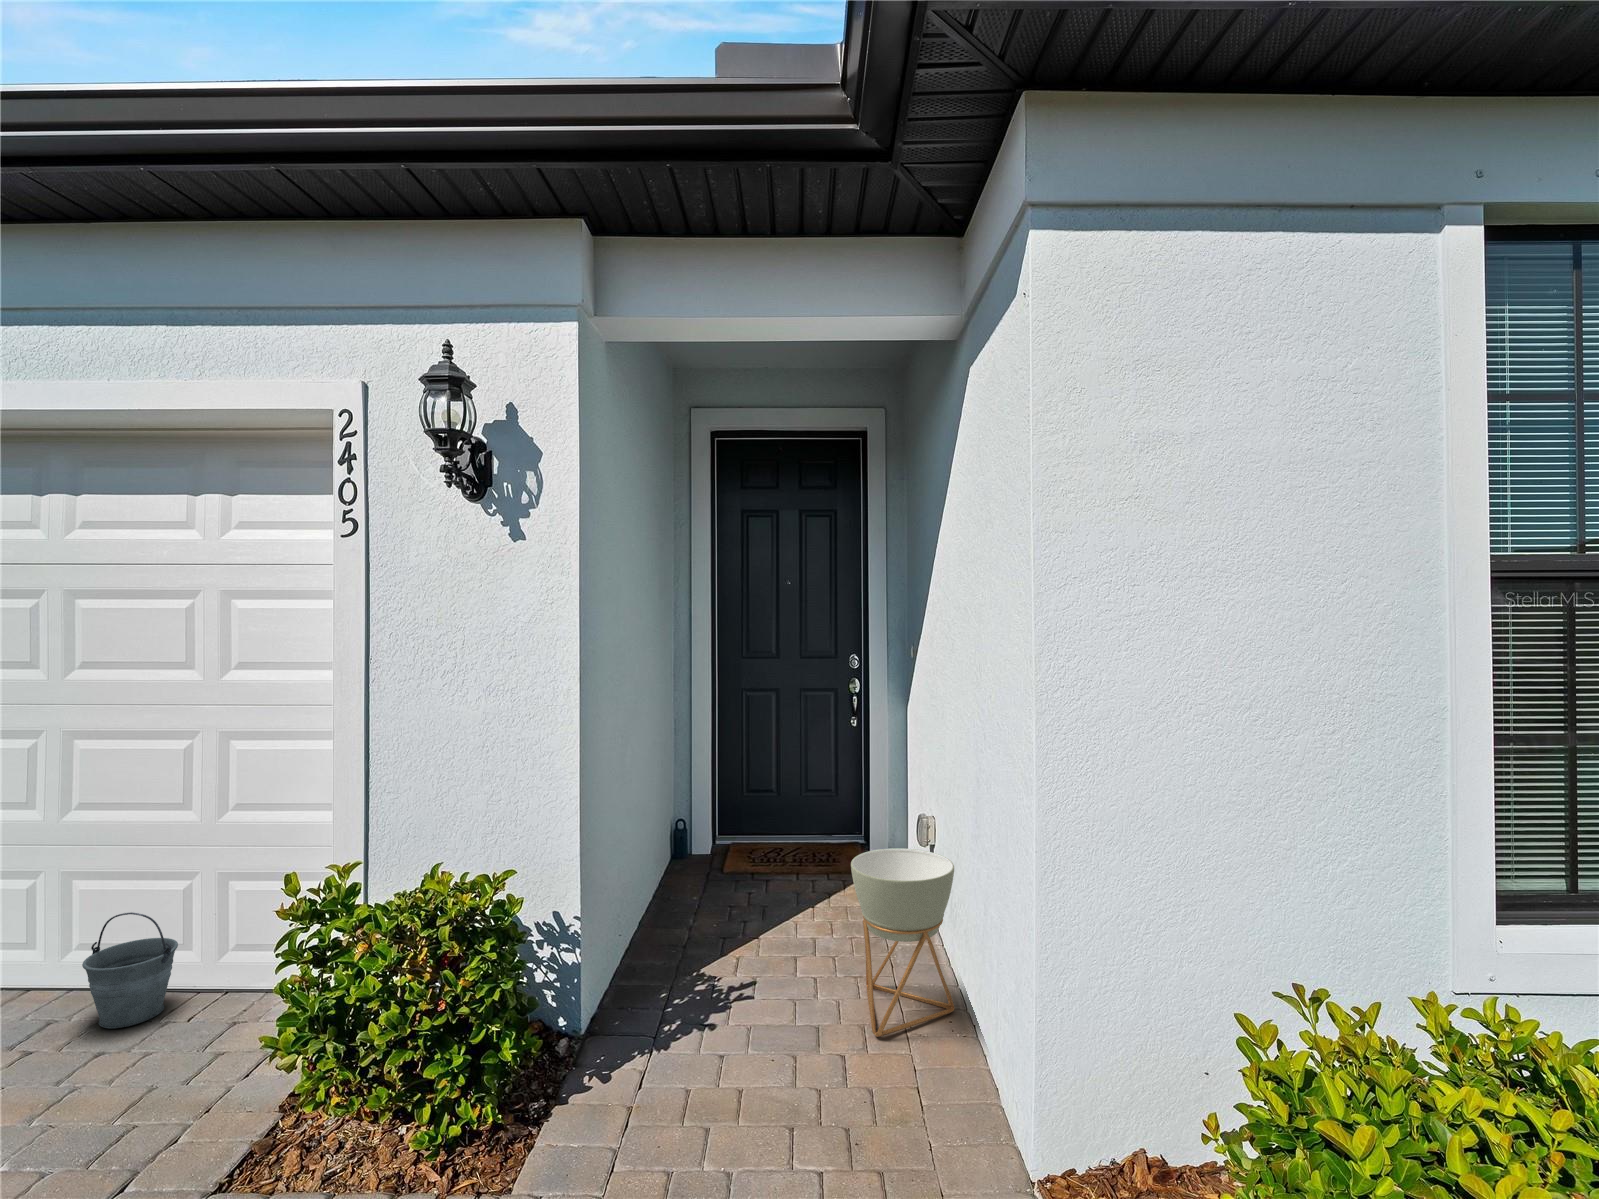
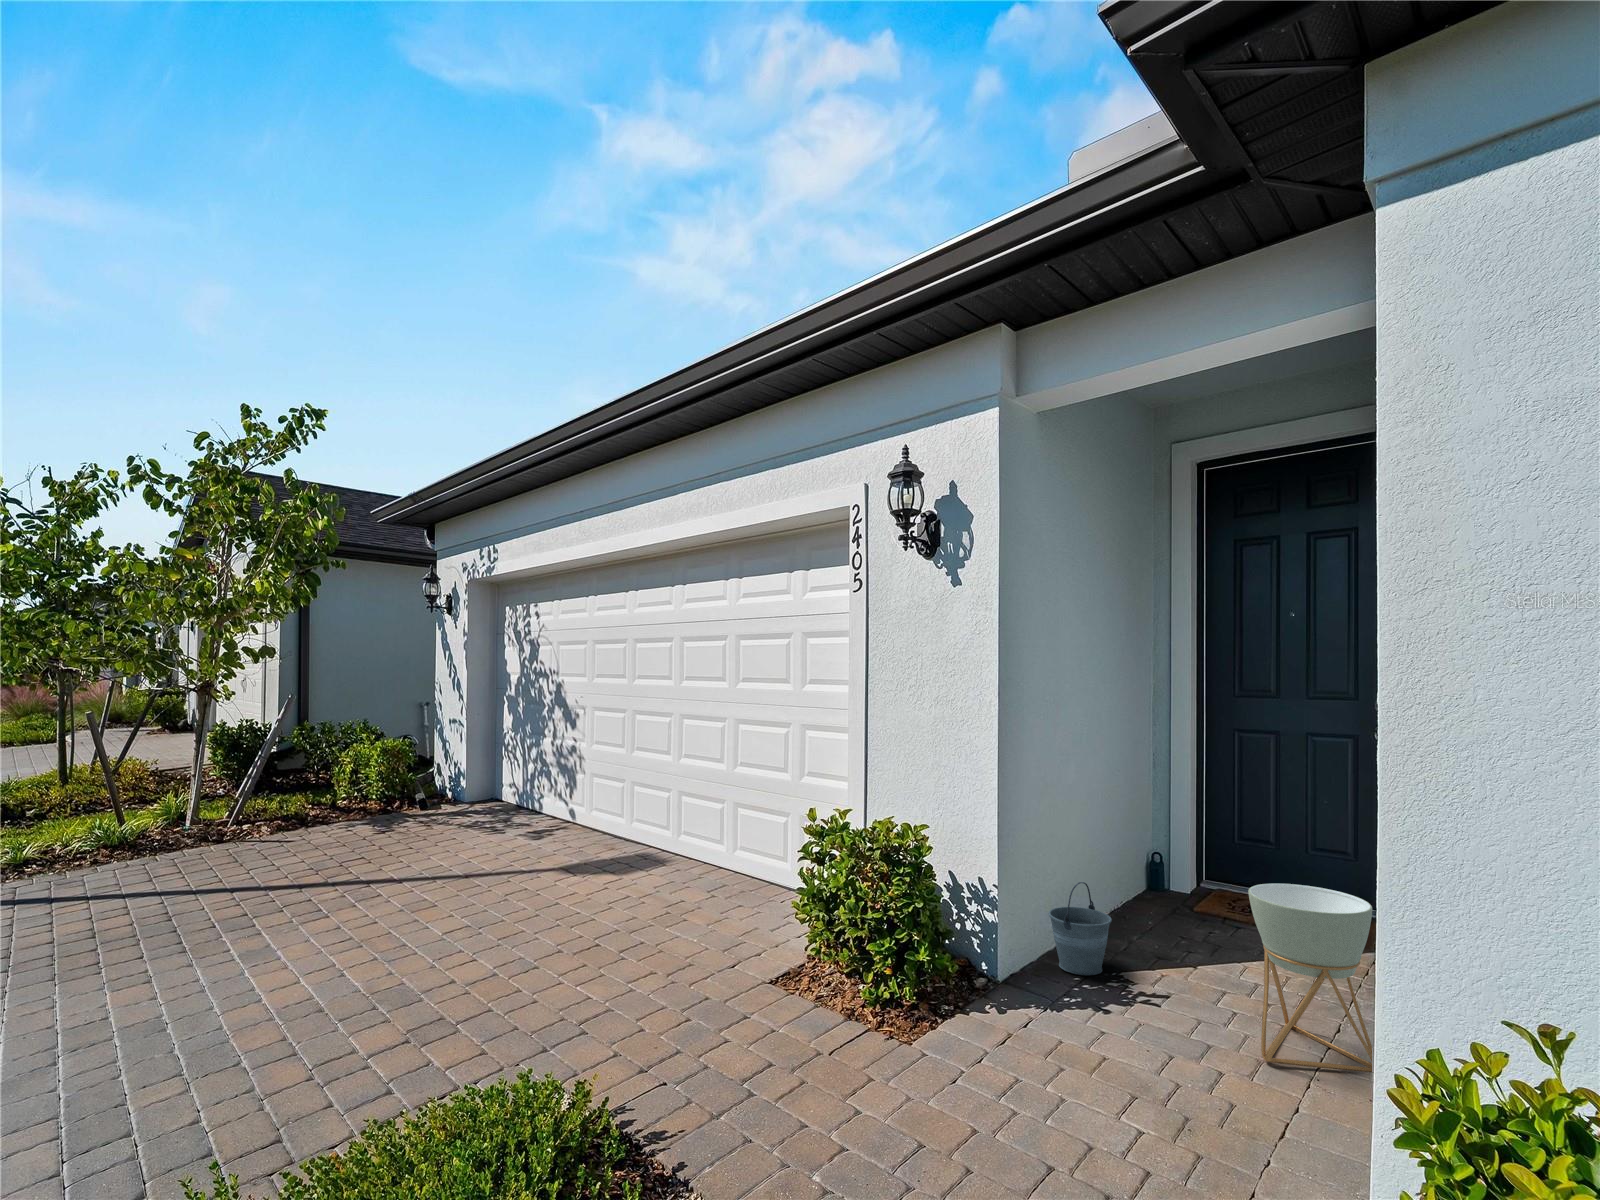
bucket: present [82,912,178,1028] -> present [1048,882,1112,975]

